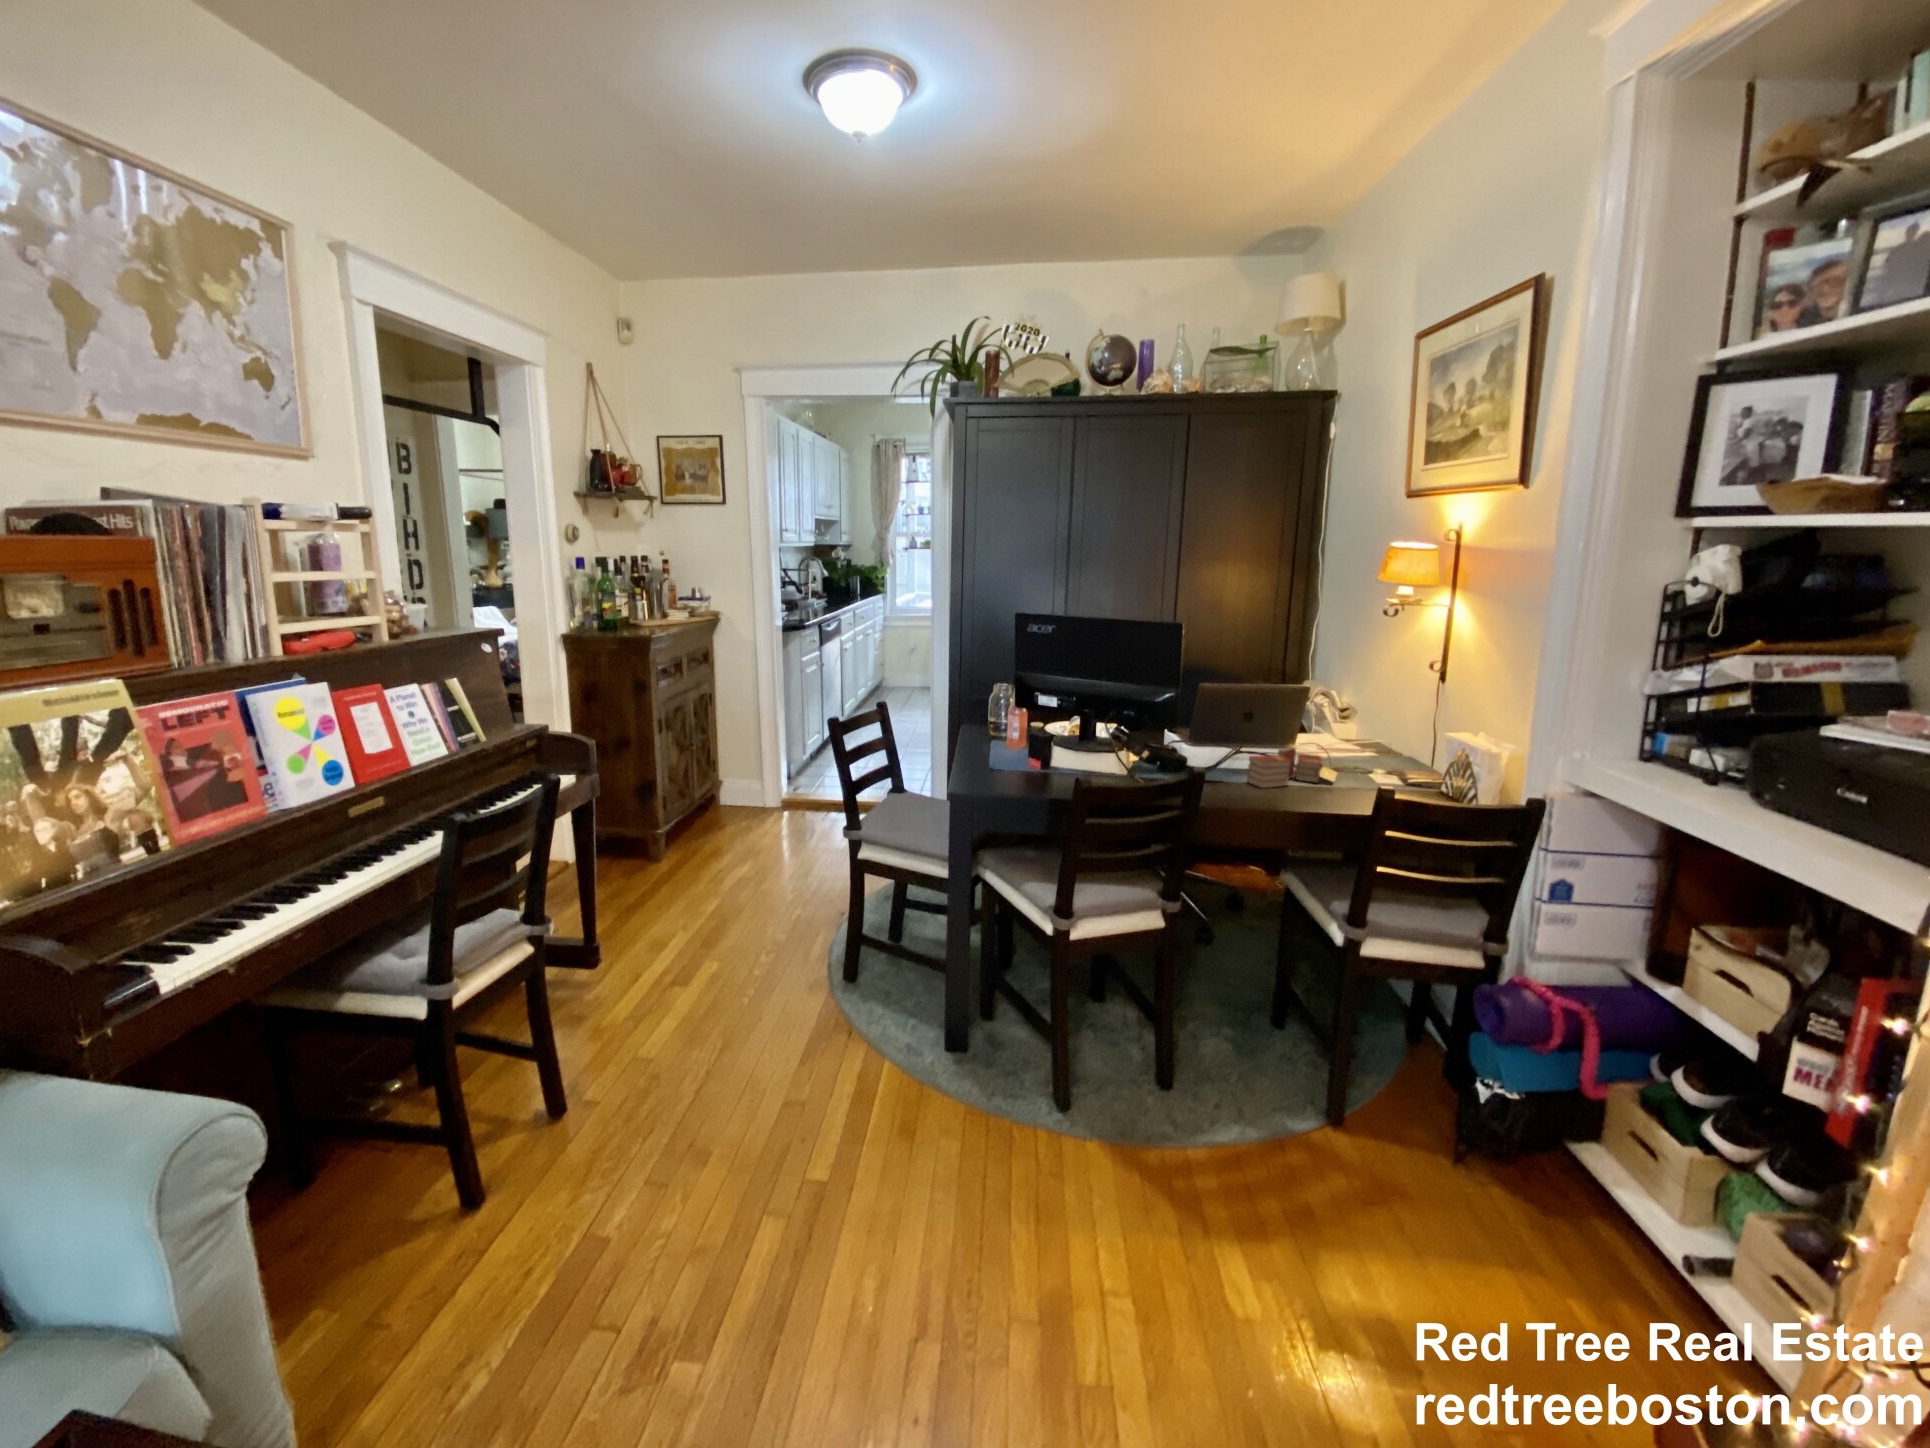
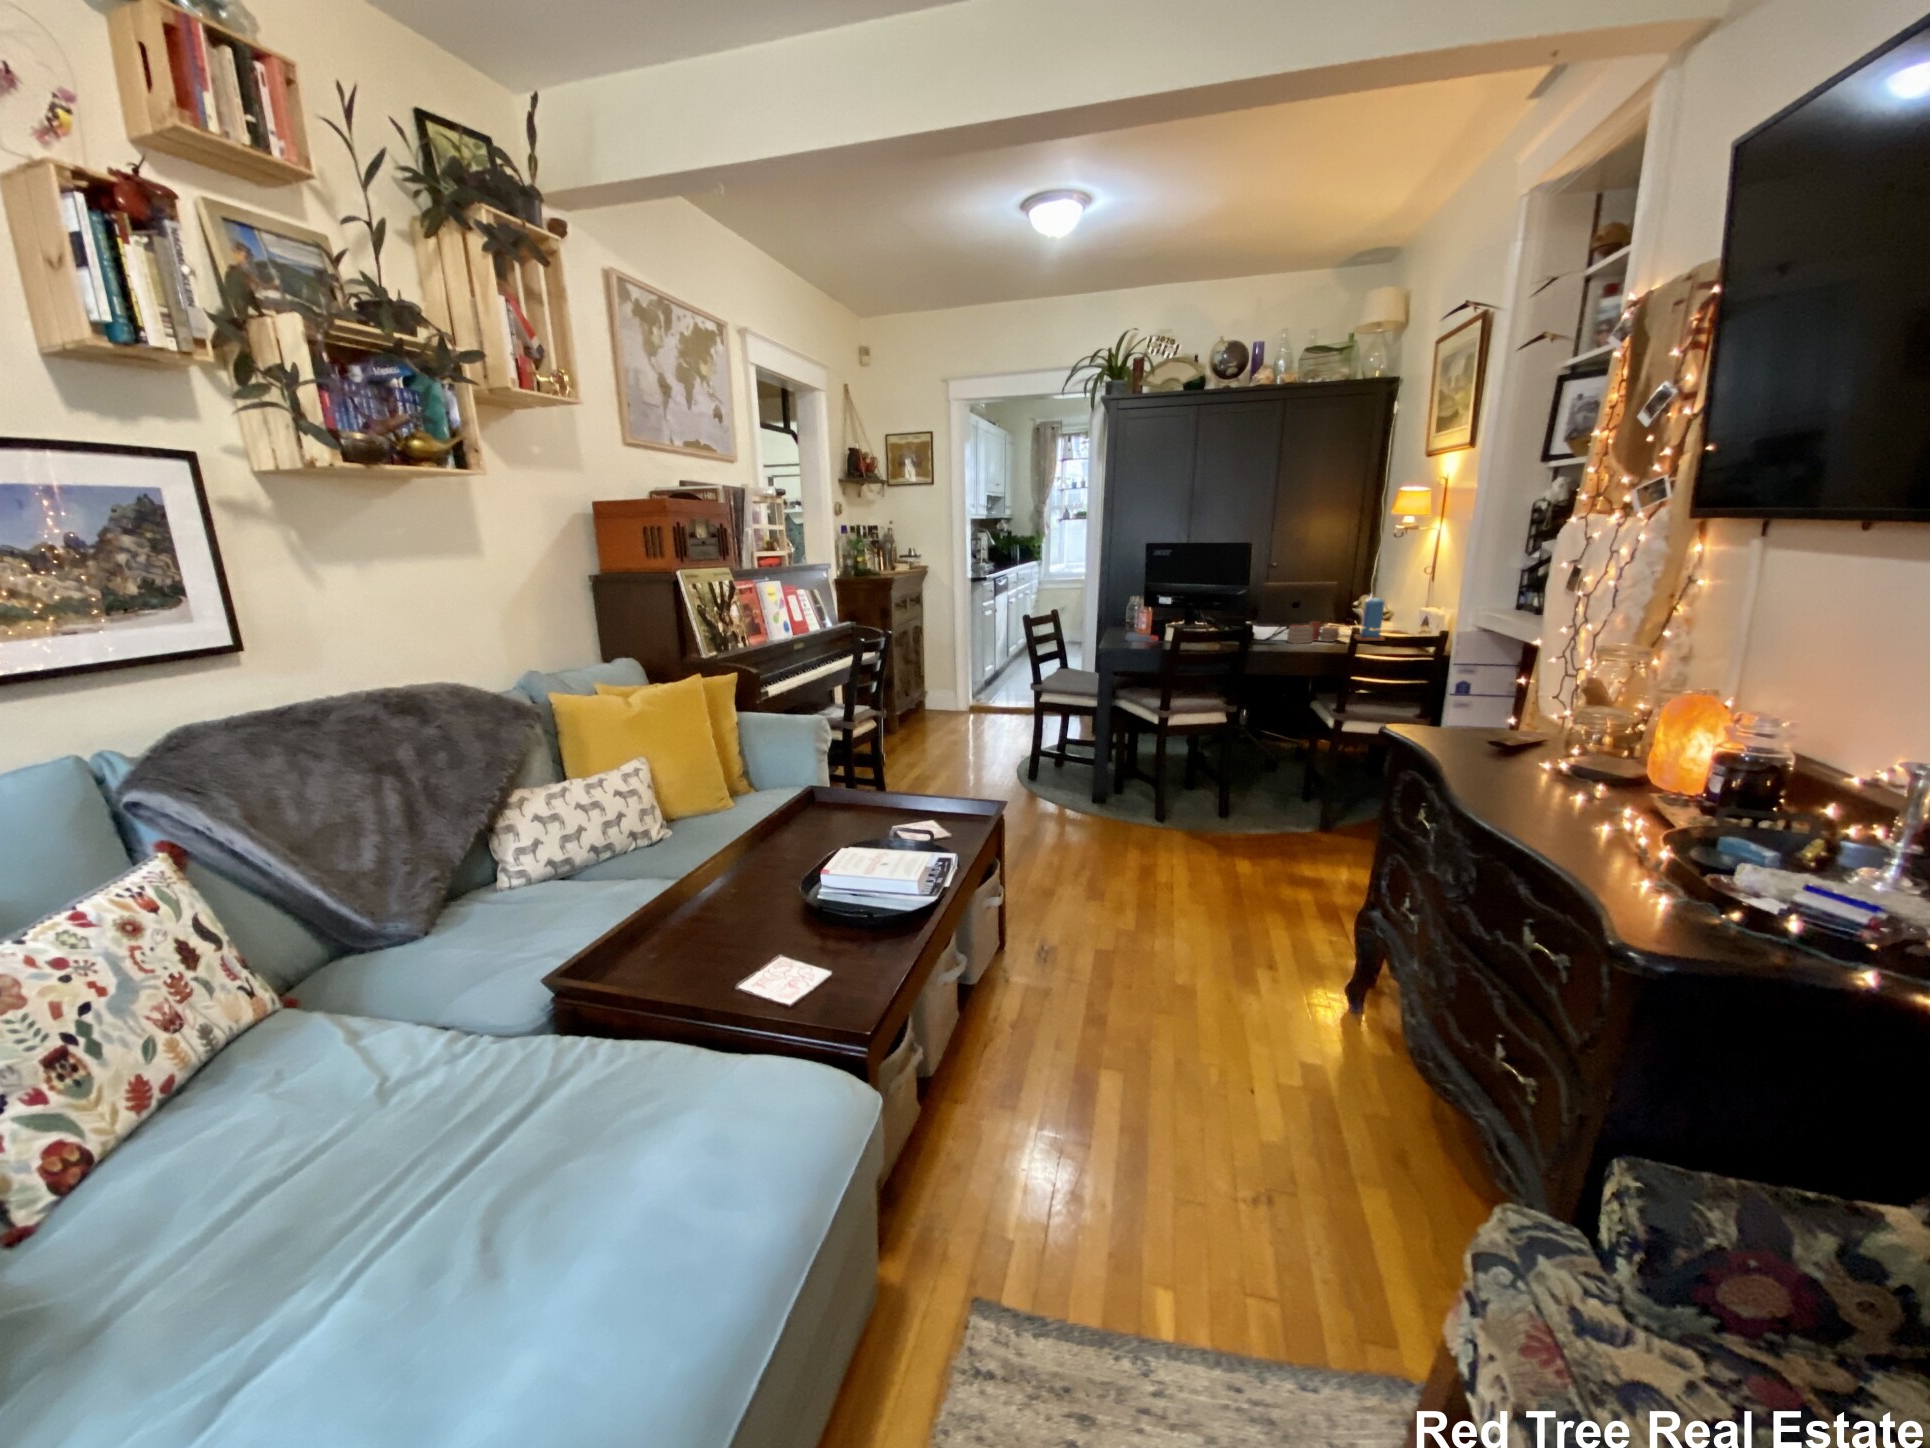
candle: none [1337,703,1393,780] -> present [1354,597,1385,641]

